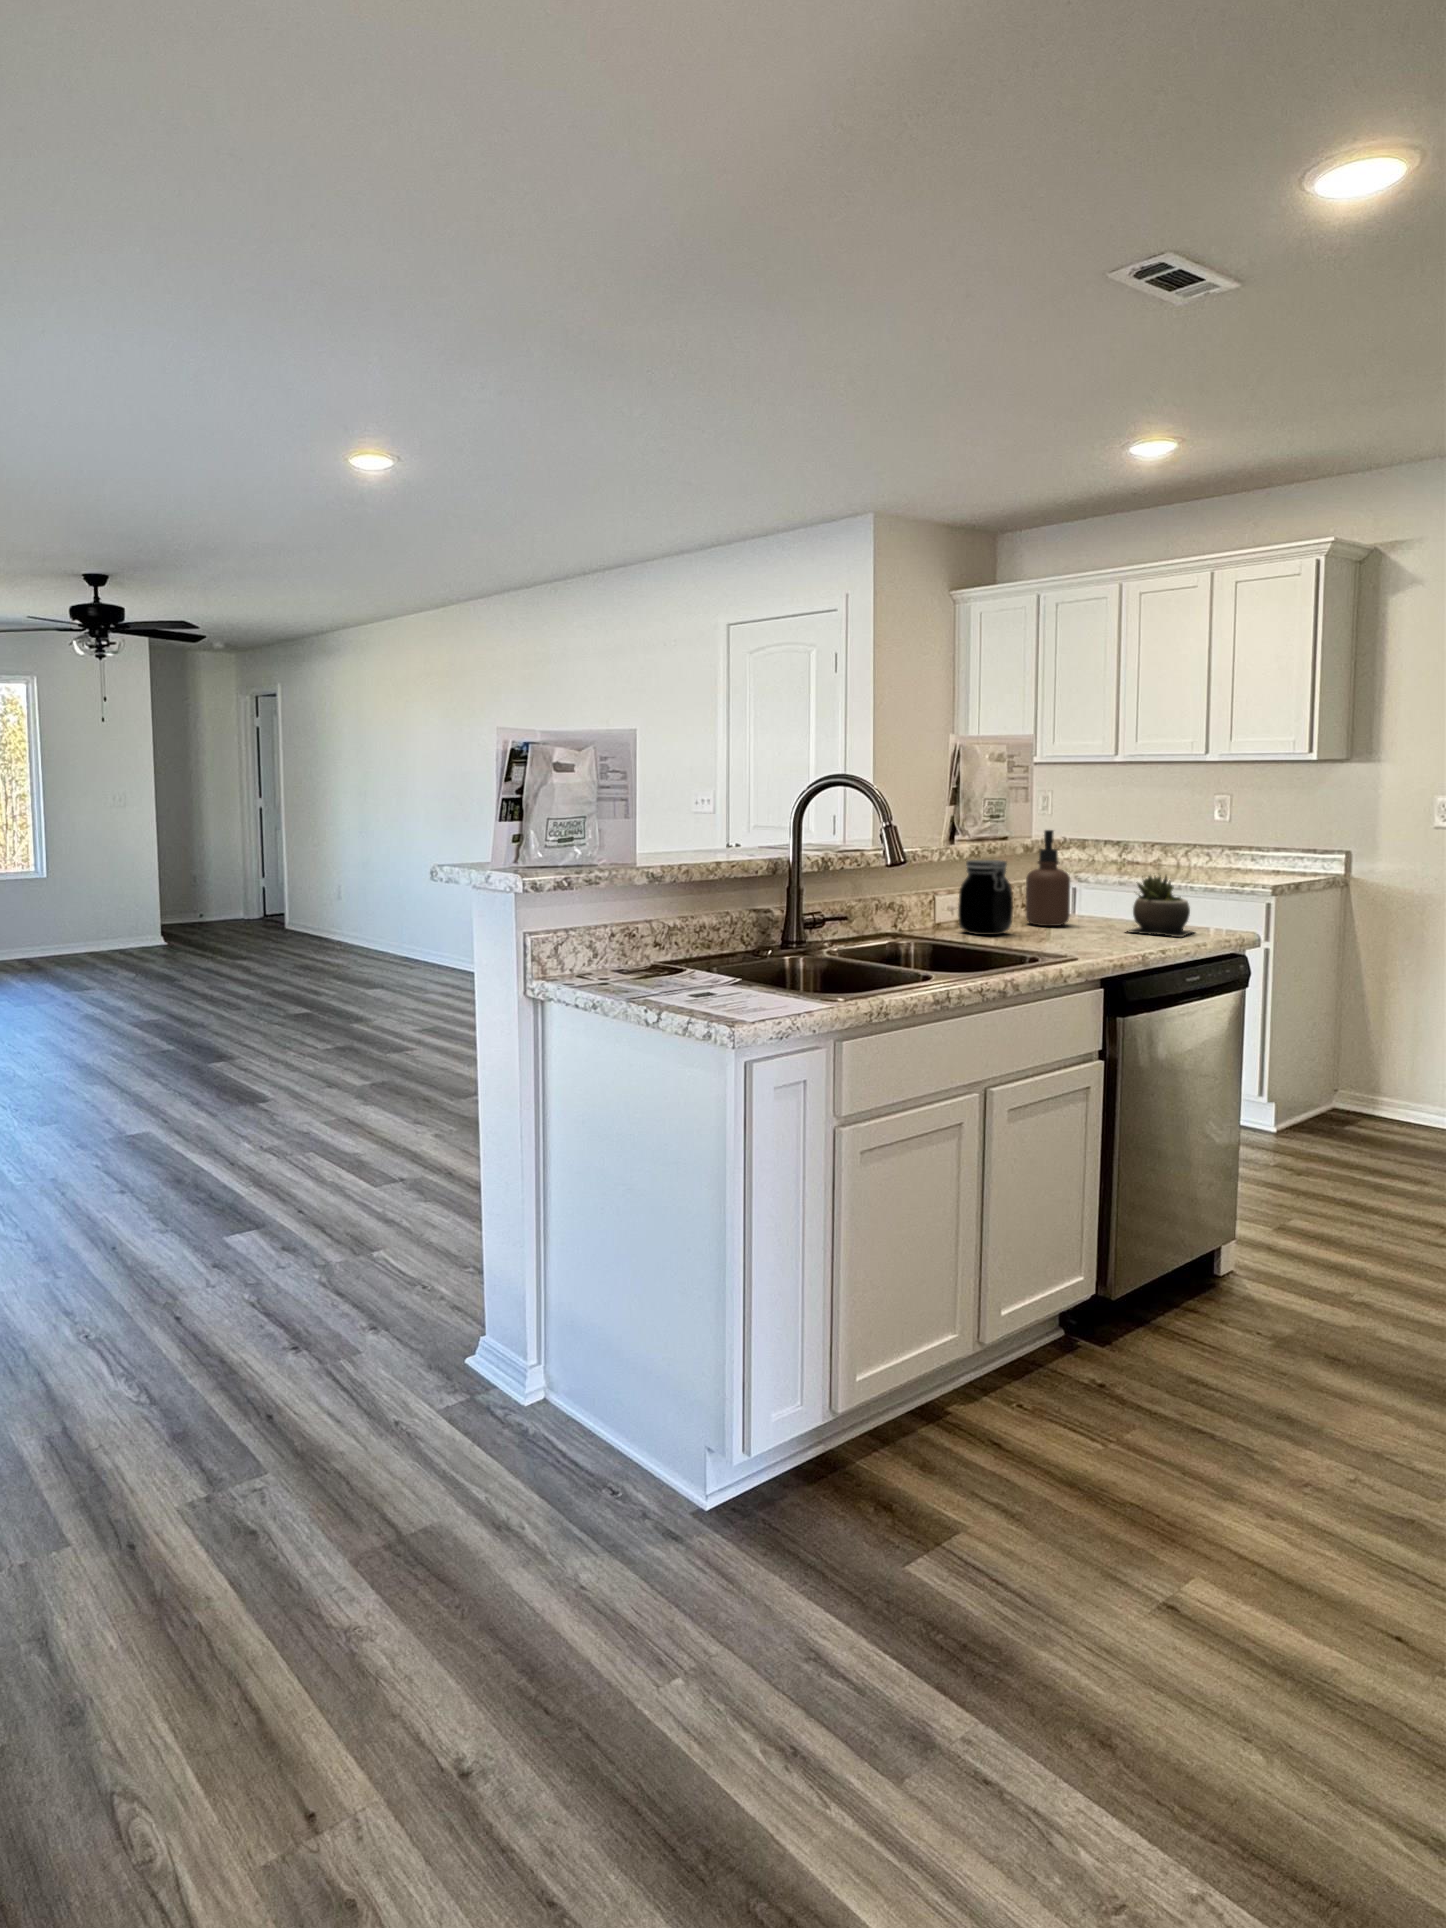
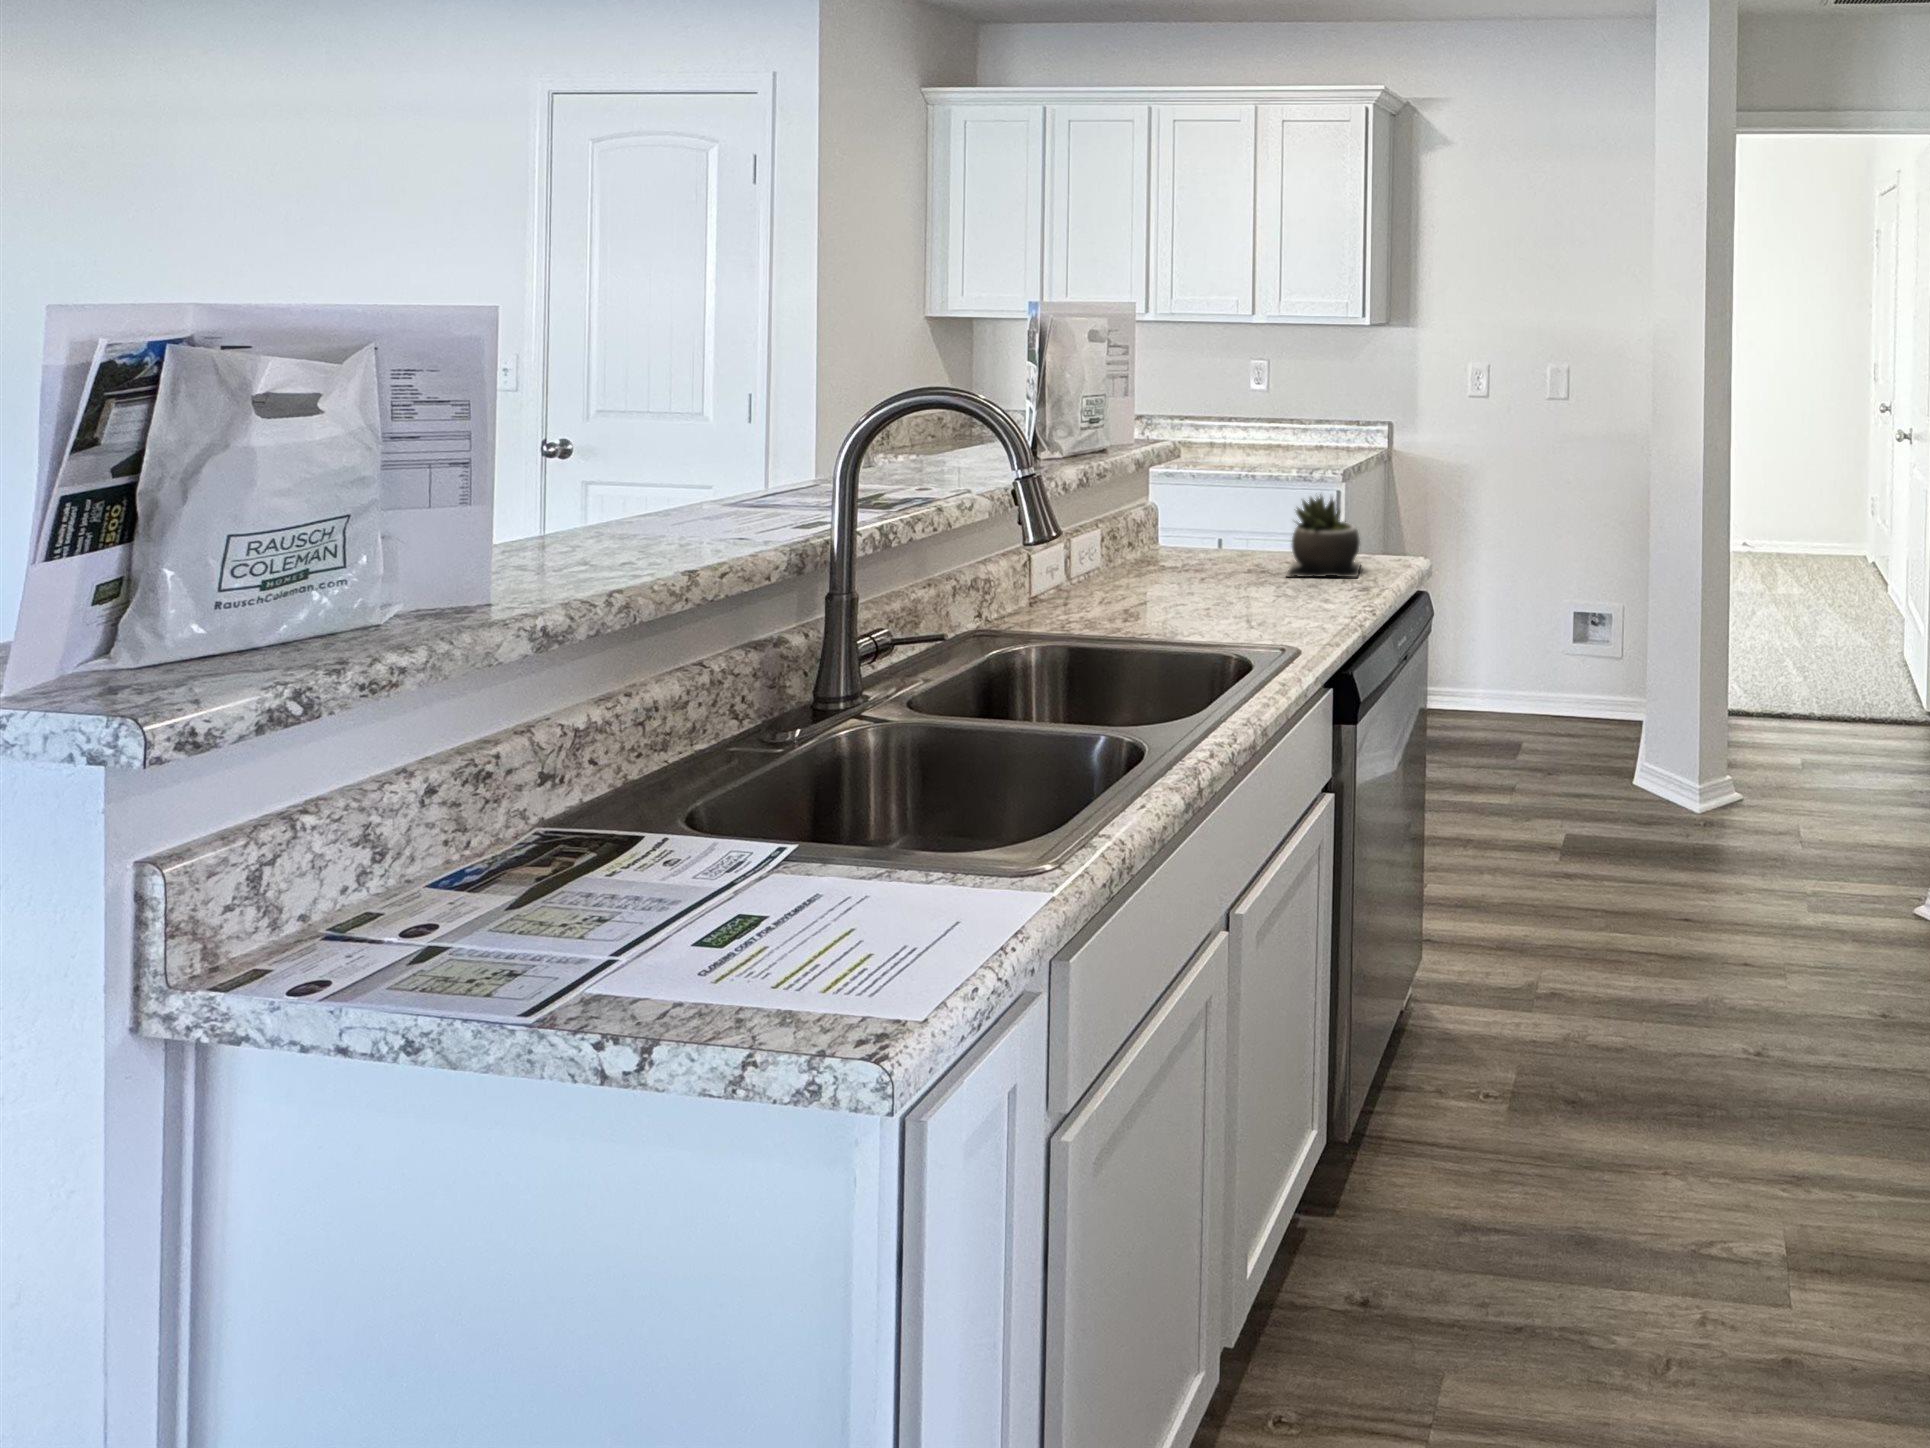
soap dispenser: present [1026,830,1070,926] -> none [1151,441,1211,578]
jar: present [958,860,1013,935] -> none [1078,494,1156,612]

